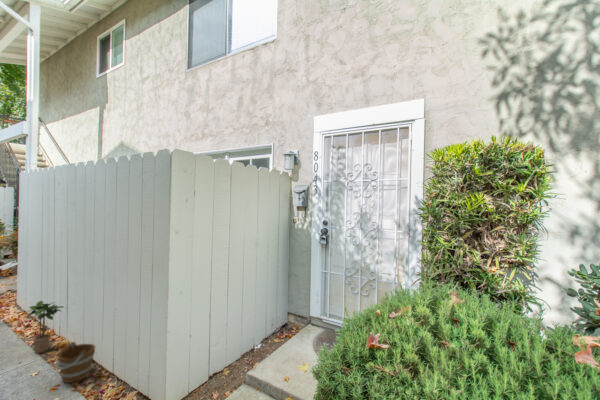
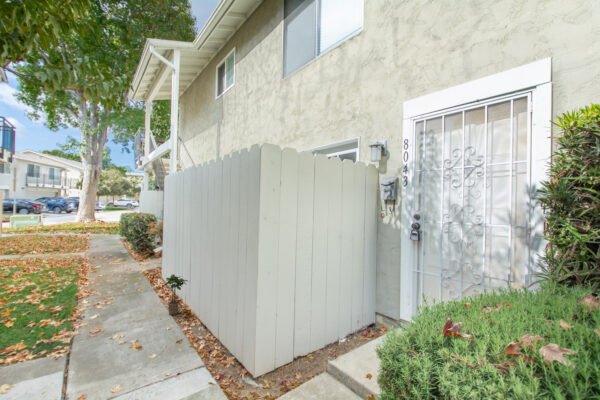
bucket: present [57,342,95,383] -> none [180,309,207,341]

